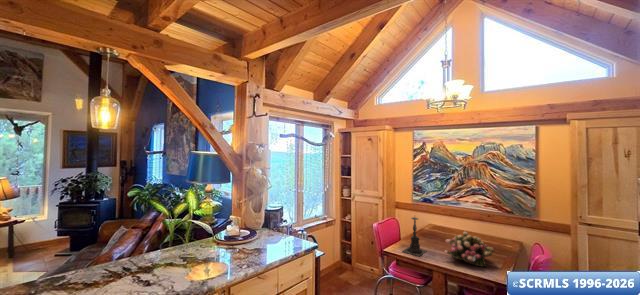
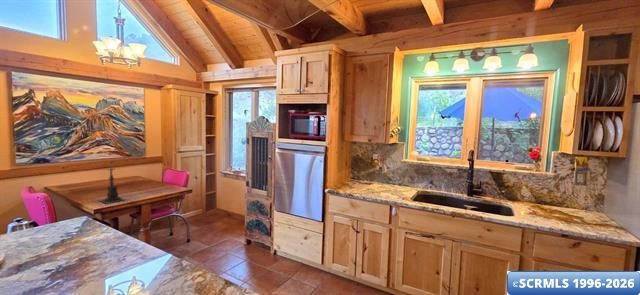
flower arrangement: present [444,232,494,267] -> none [133,170,170,190]

